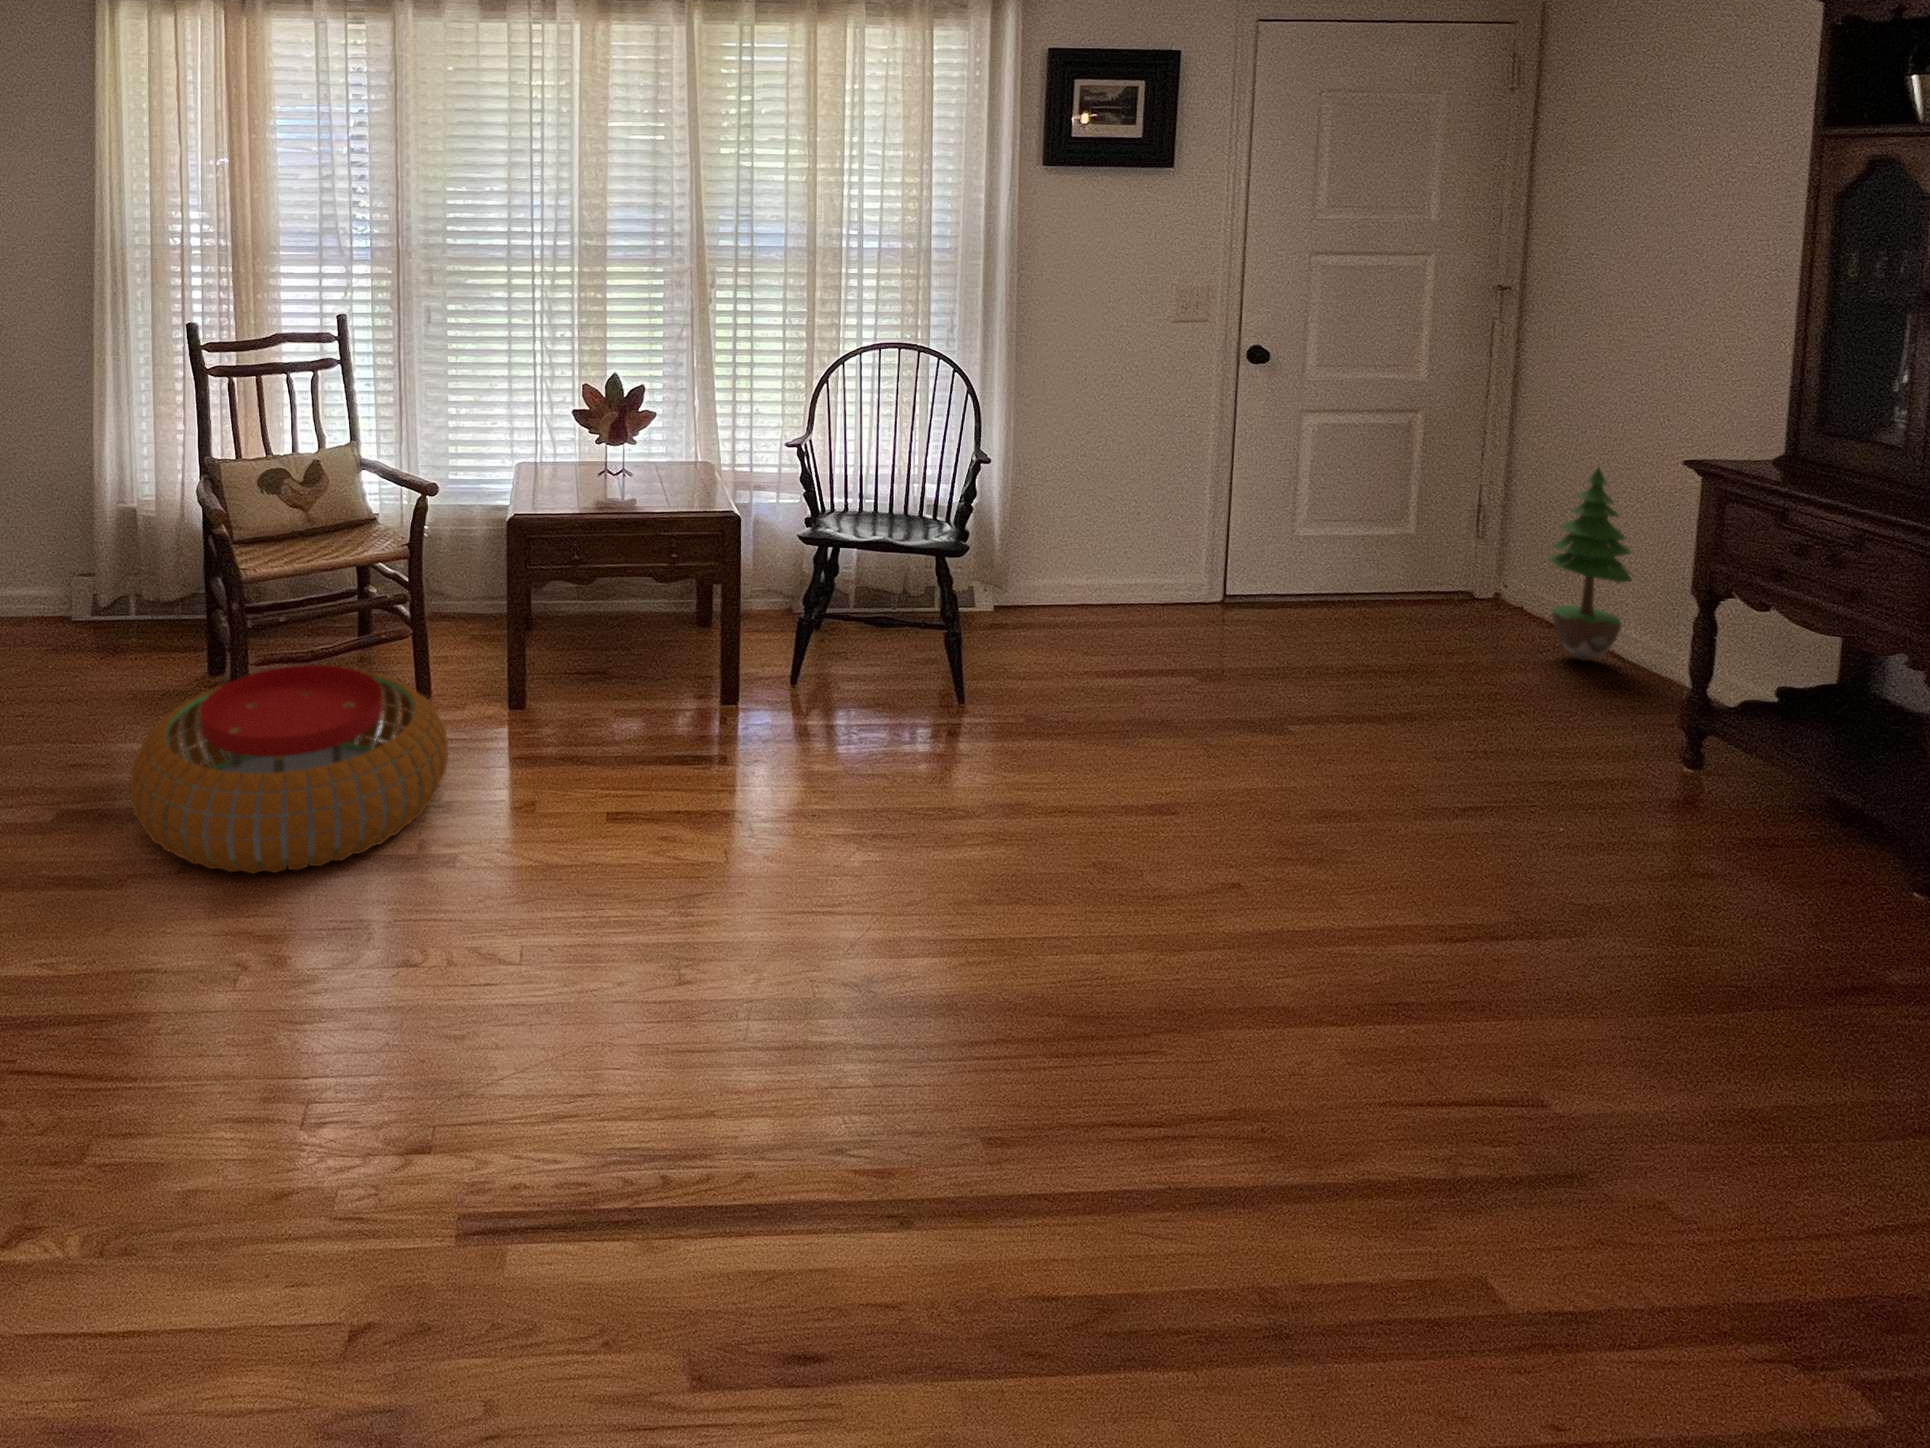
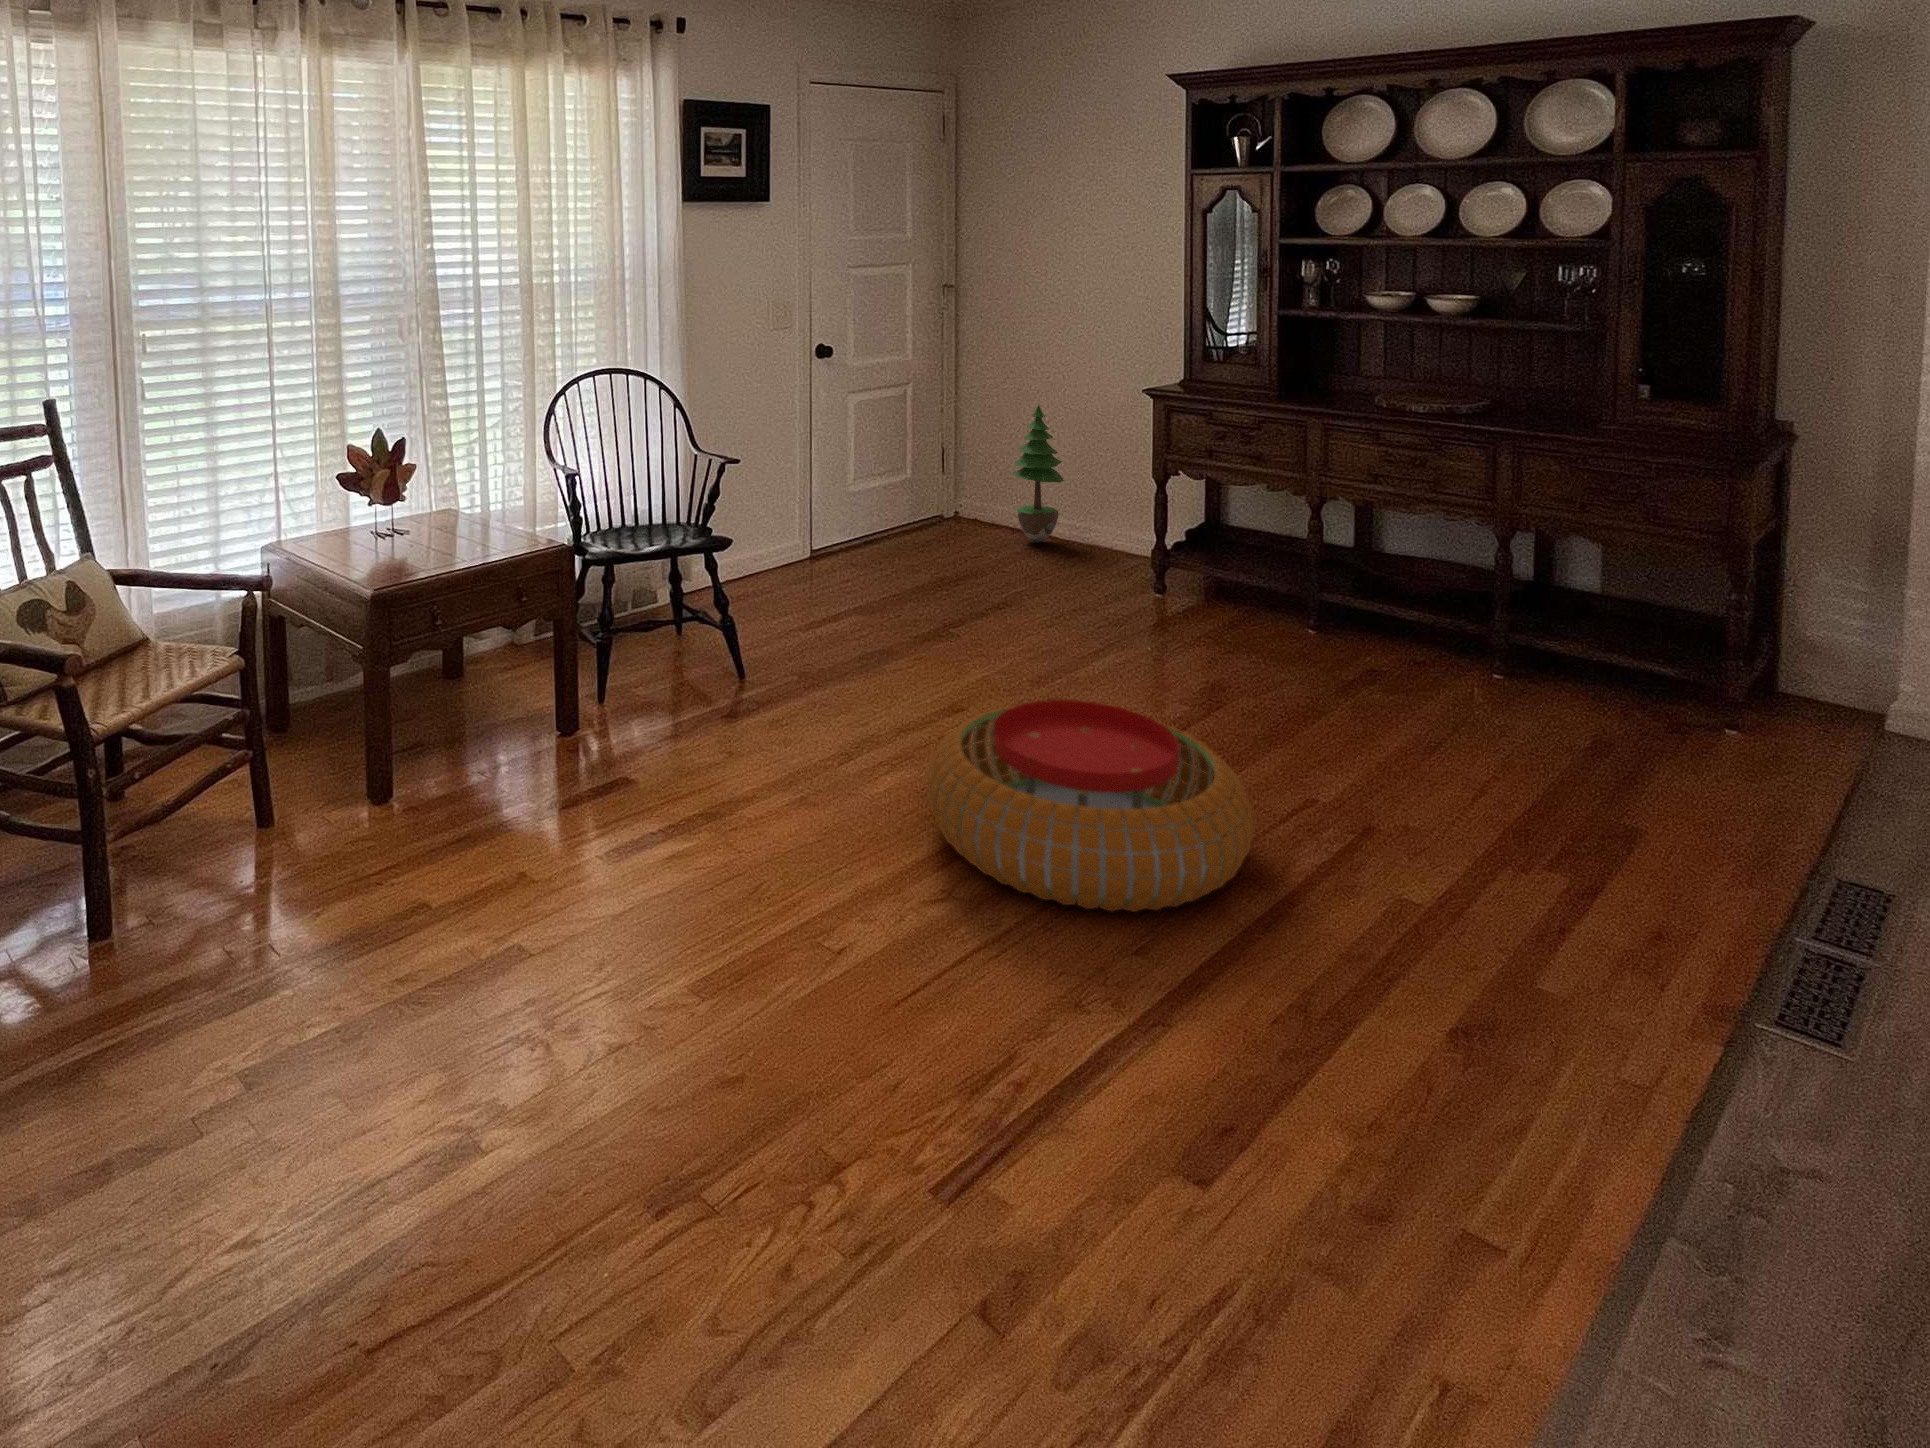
pouf: present [130,665,448,873] -> present [927,700,1253,912]

